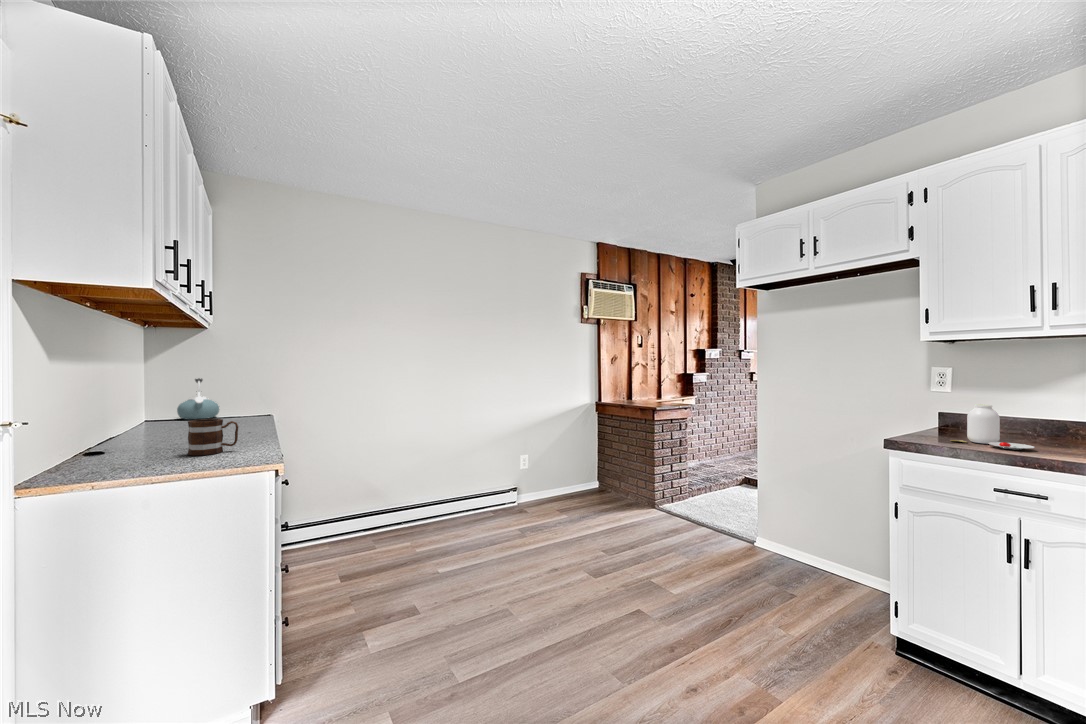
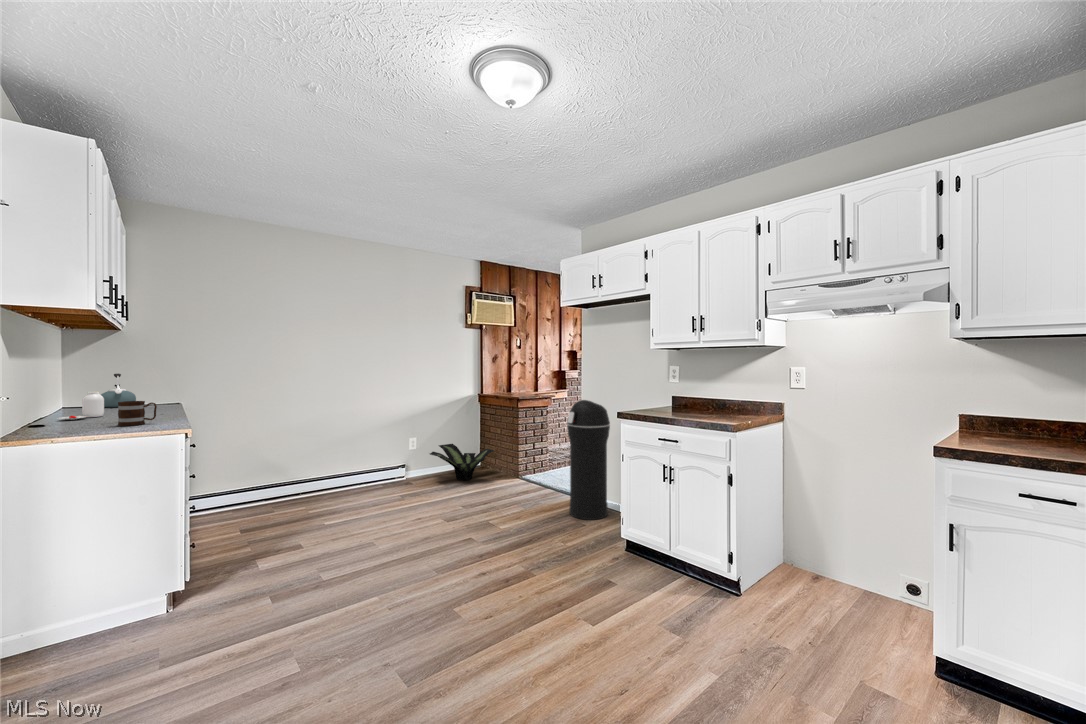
jar: present [951,404,1034,450] -> present [58,392,104,420]
trash can: none [753,415,819,583] -> present [567,400,610,520]
potted plant: none [547,461,625,509] -> present [430,444,494,481]

